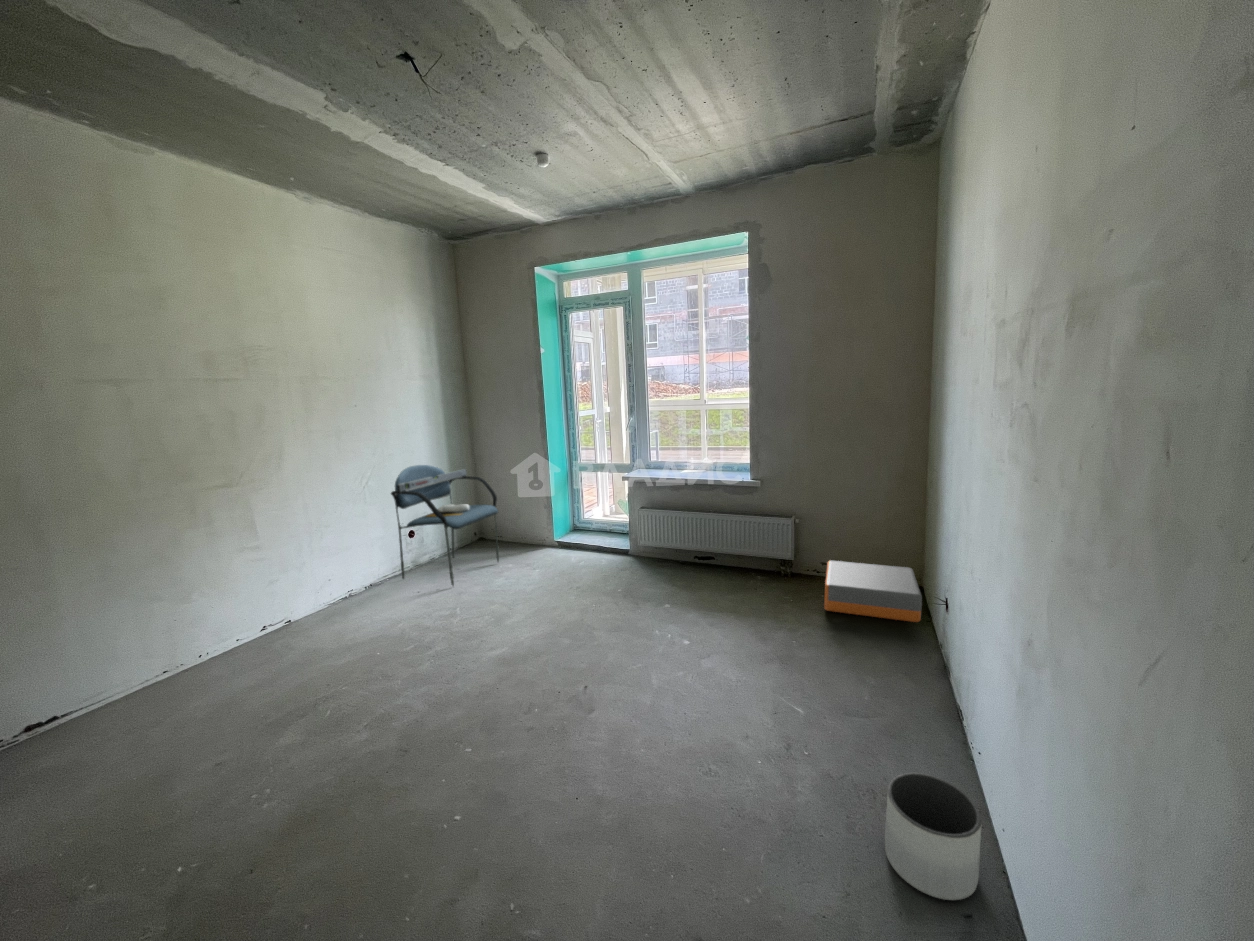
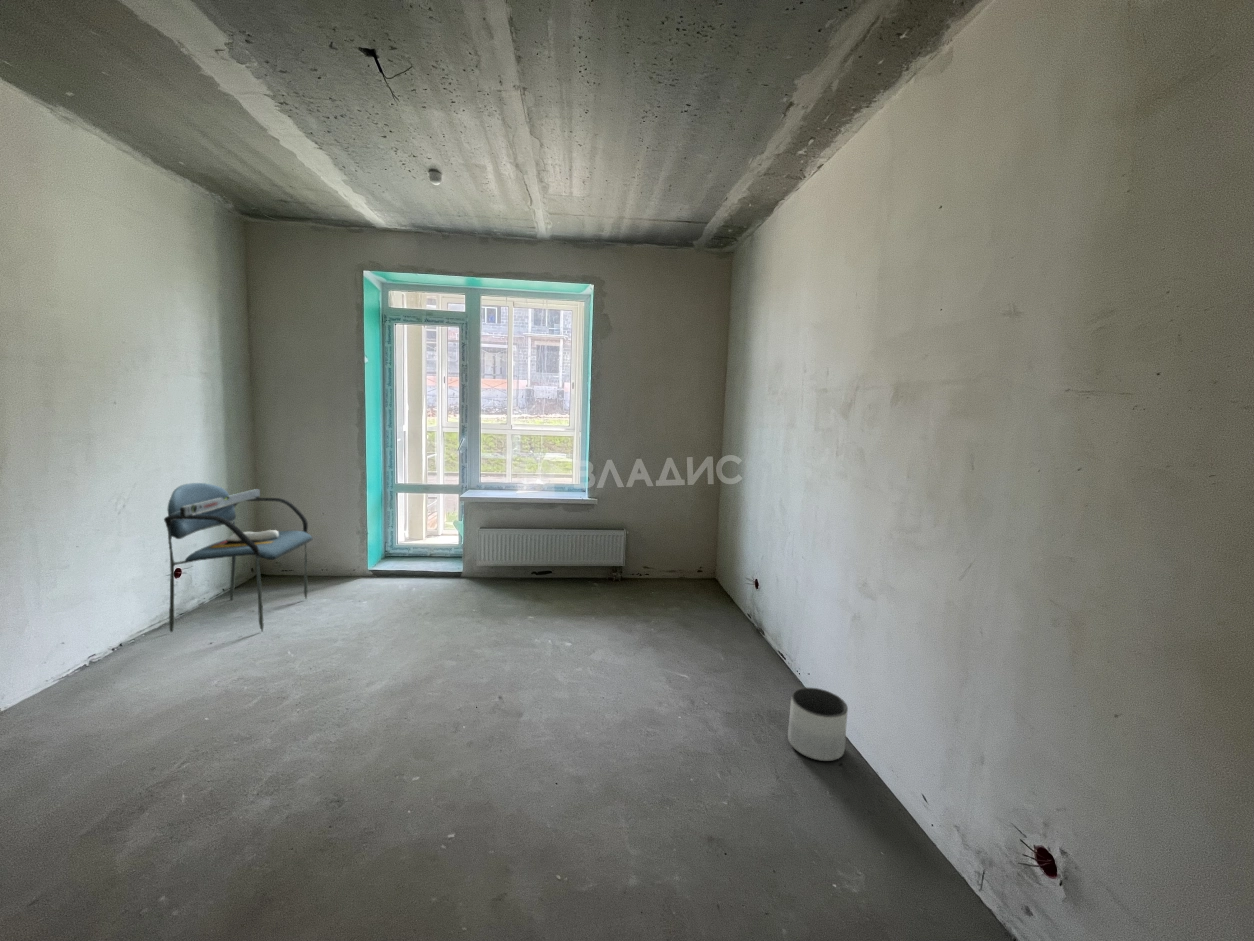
storage box: present [824,561,922,622] -> none [653,564,730,604]

